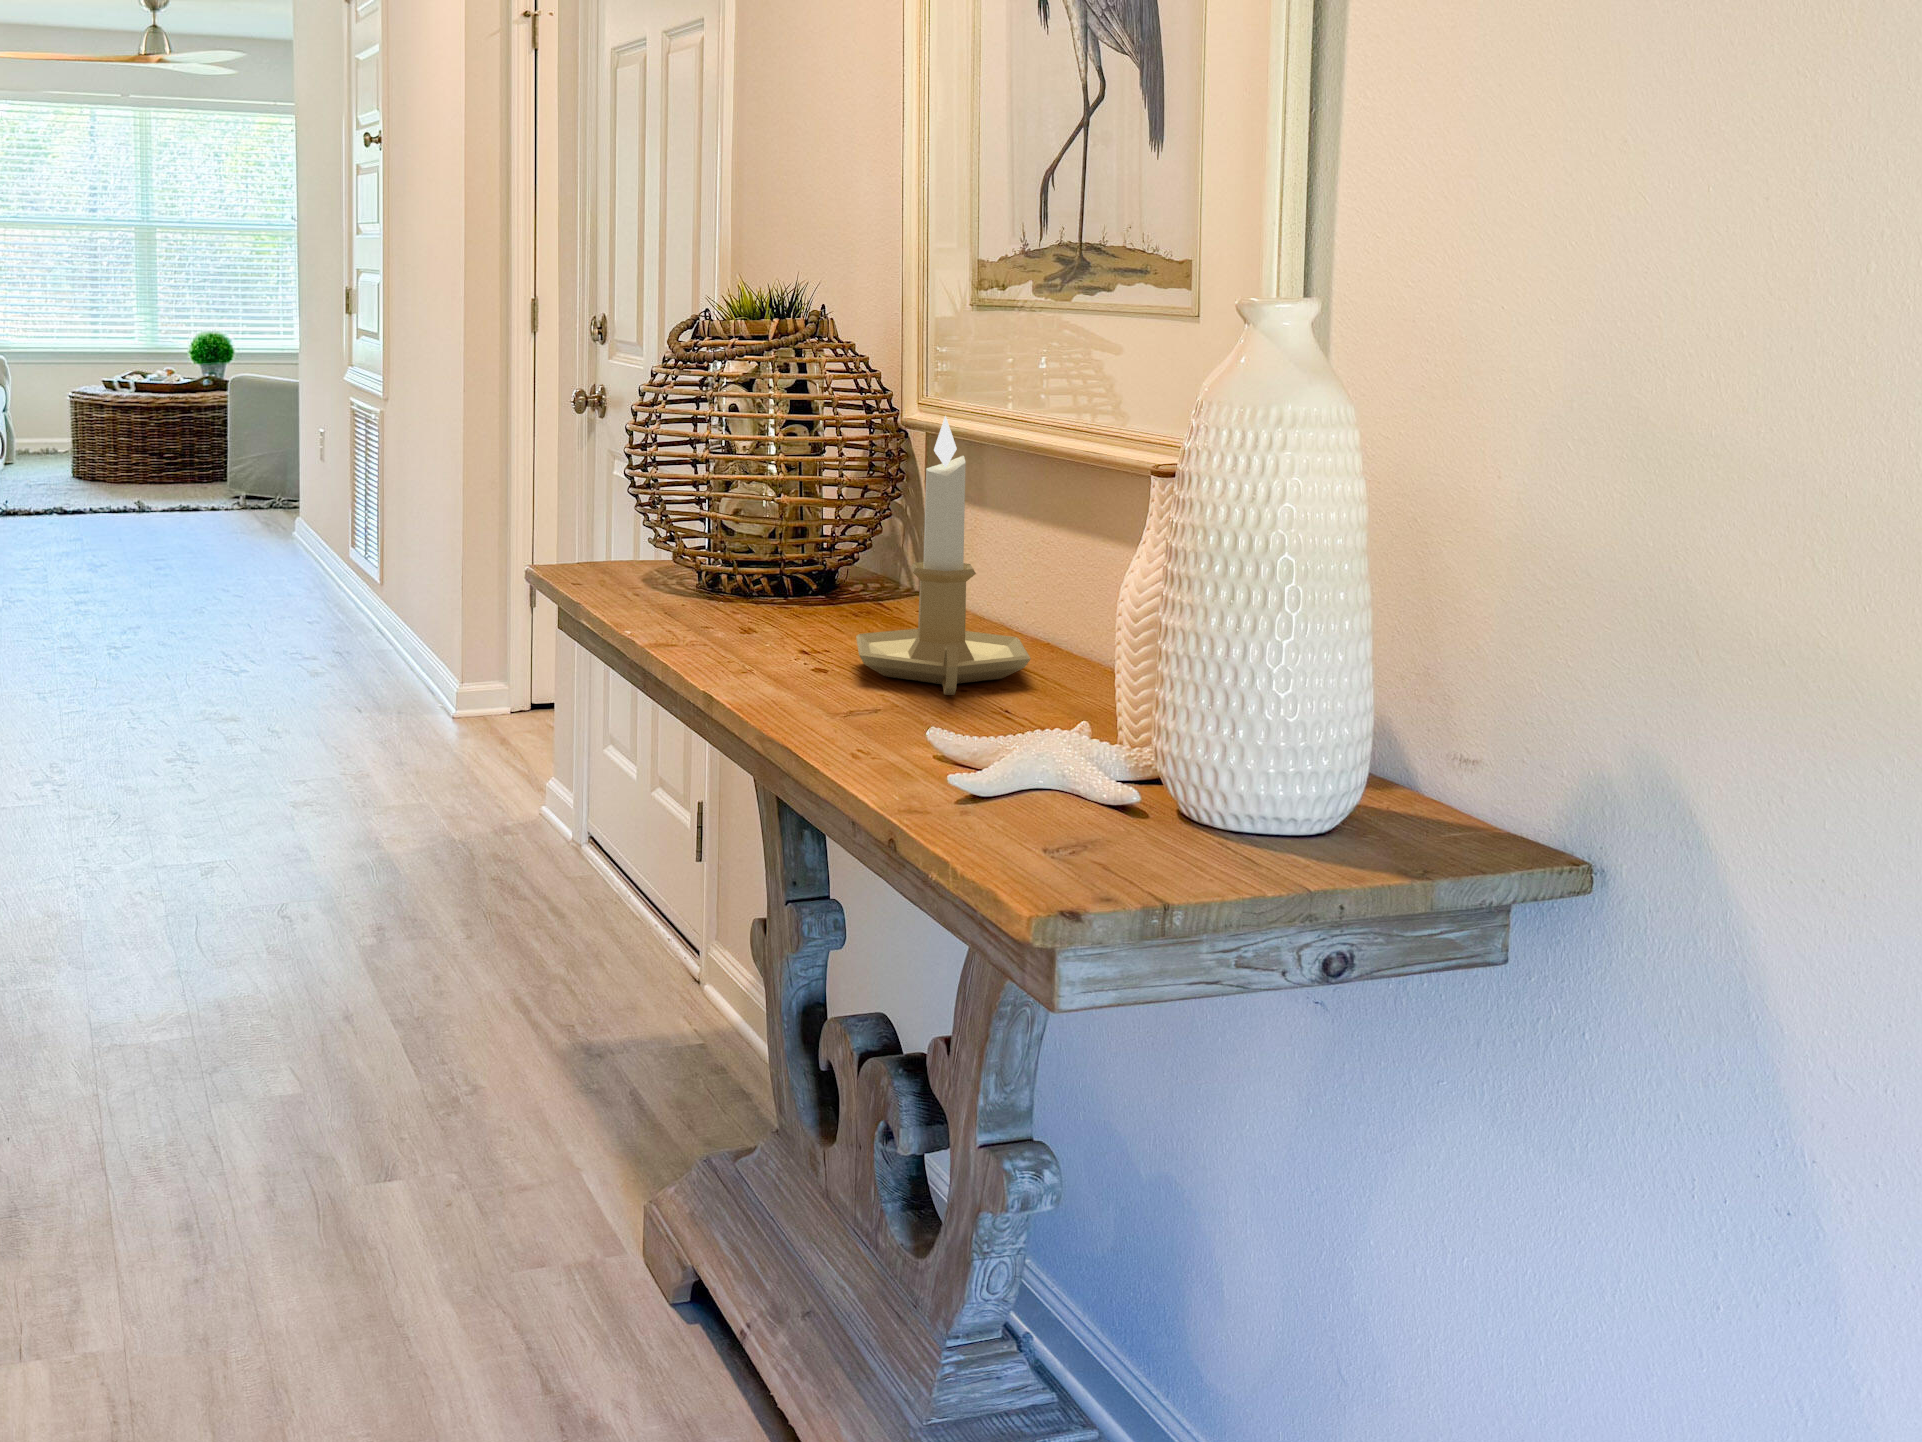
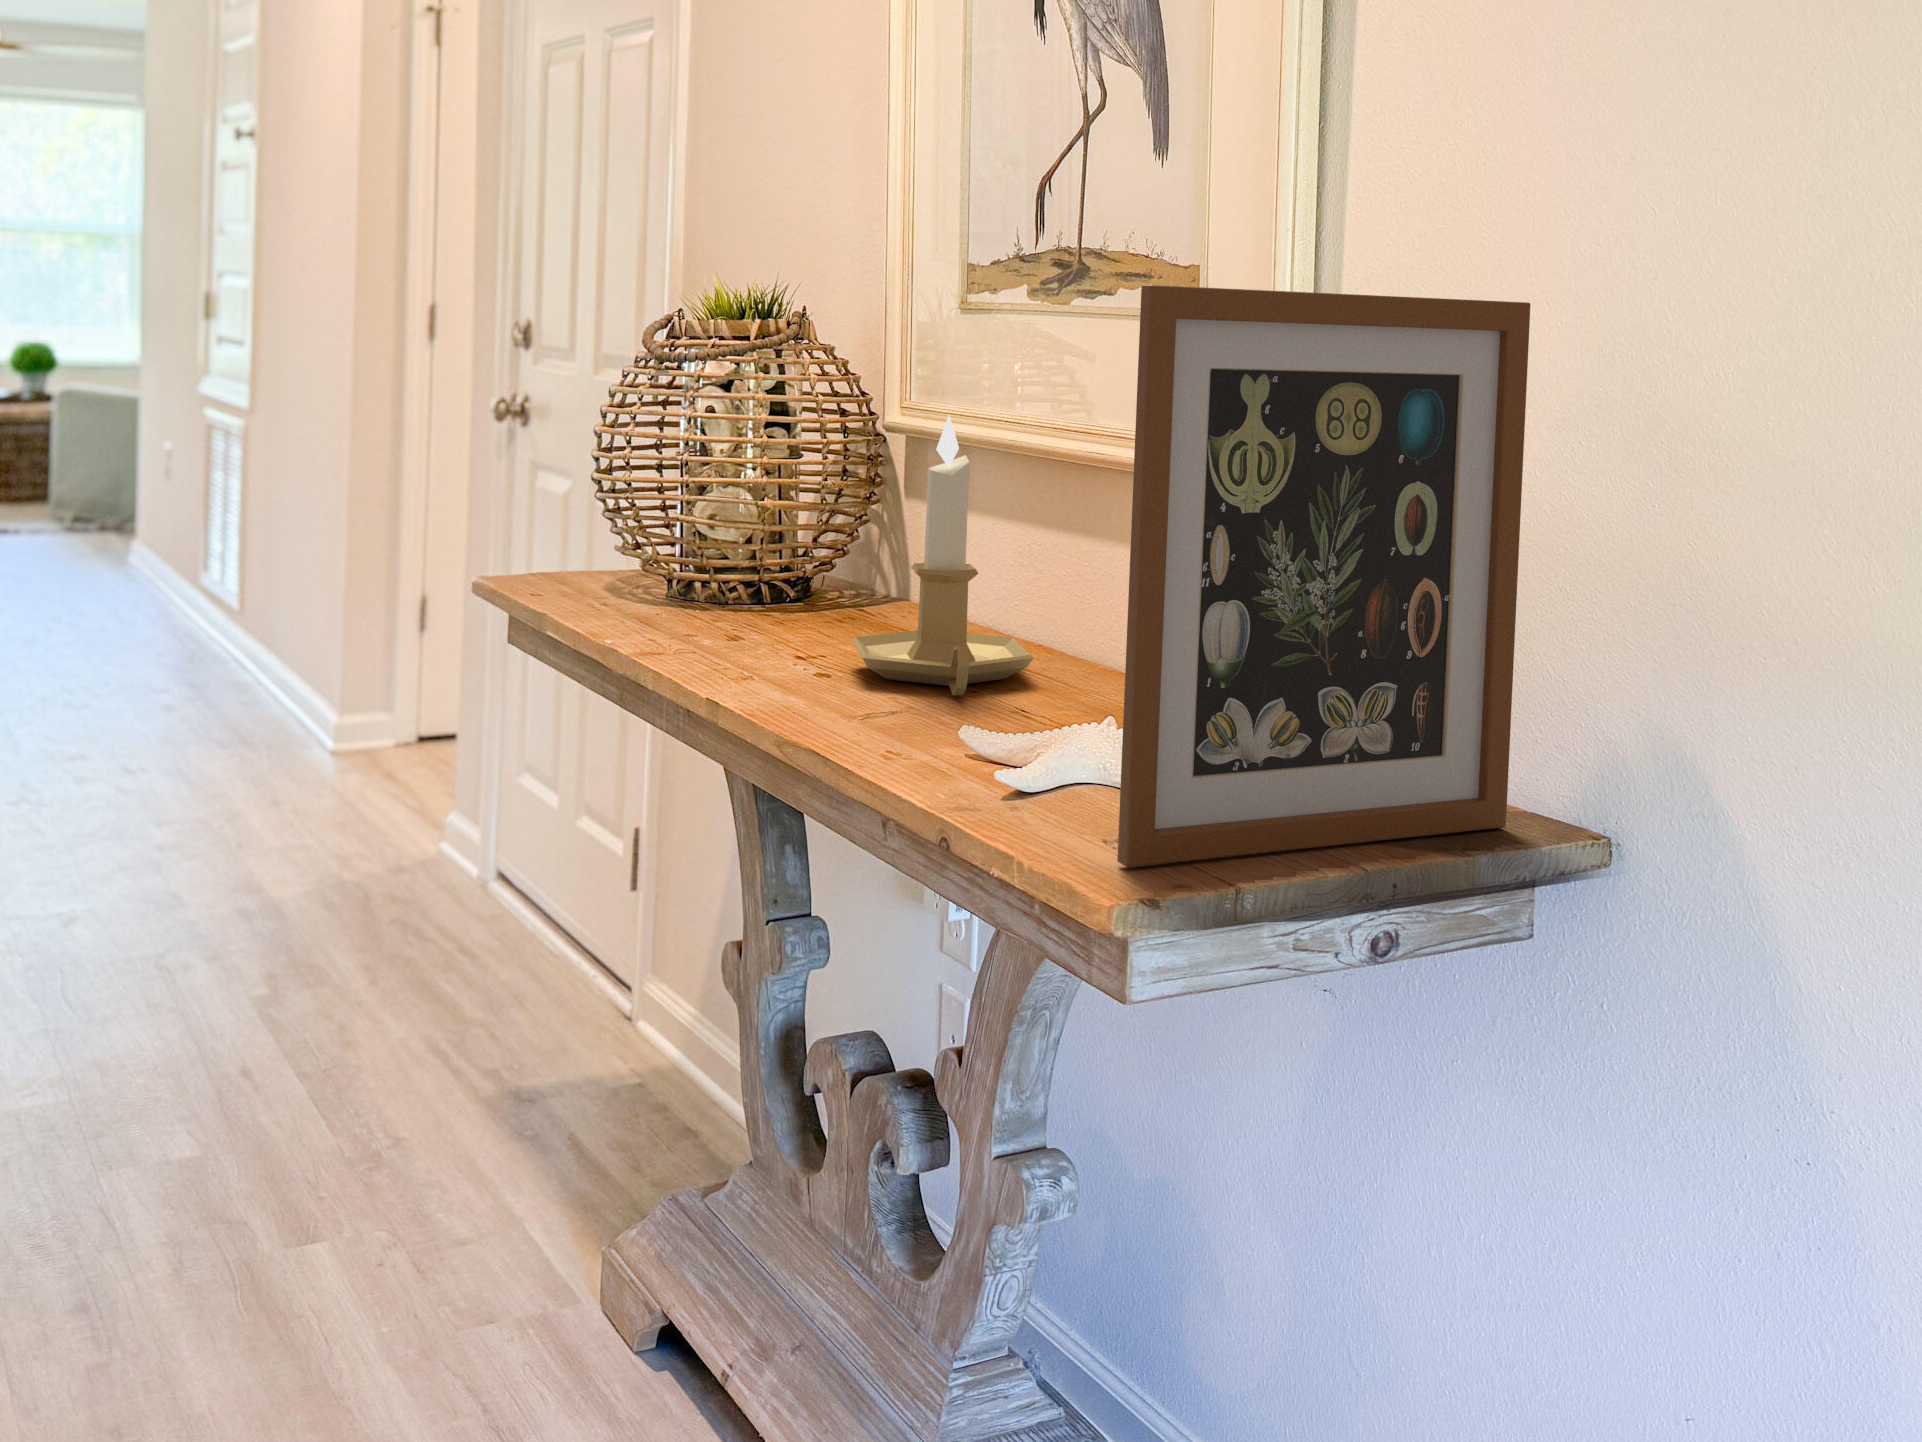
picture frame: none [1051,296,1508,876] -> present [1117,285,1530,867]

